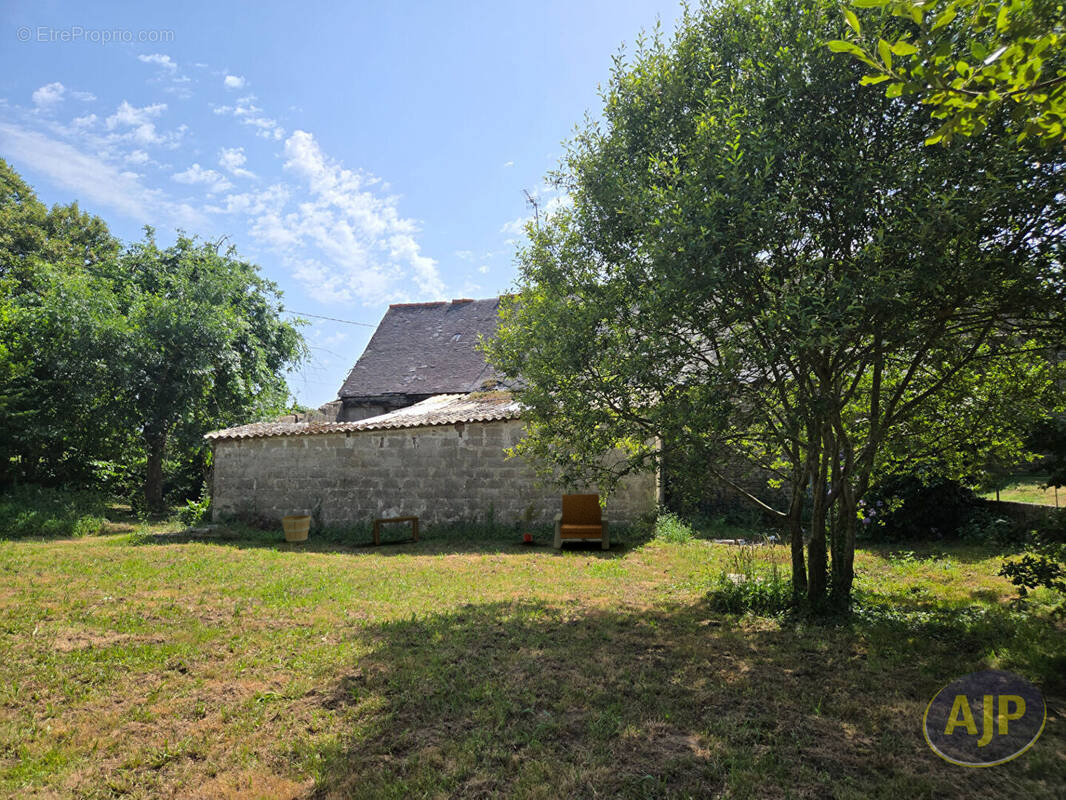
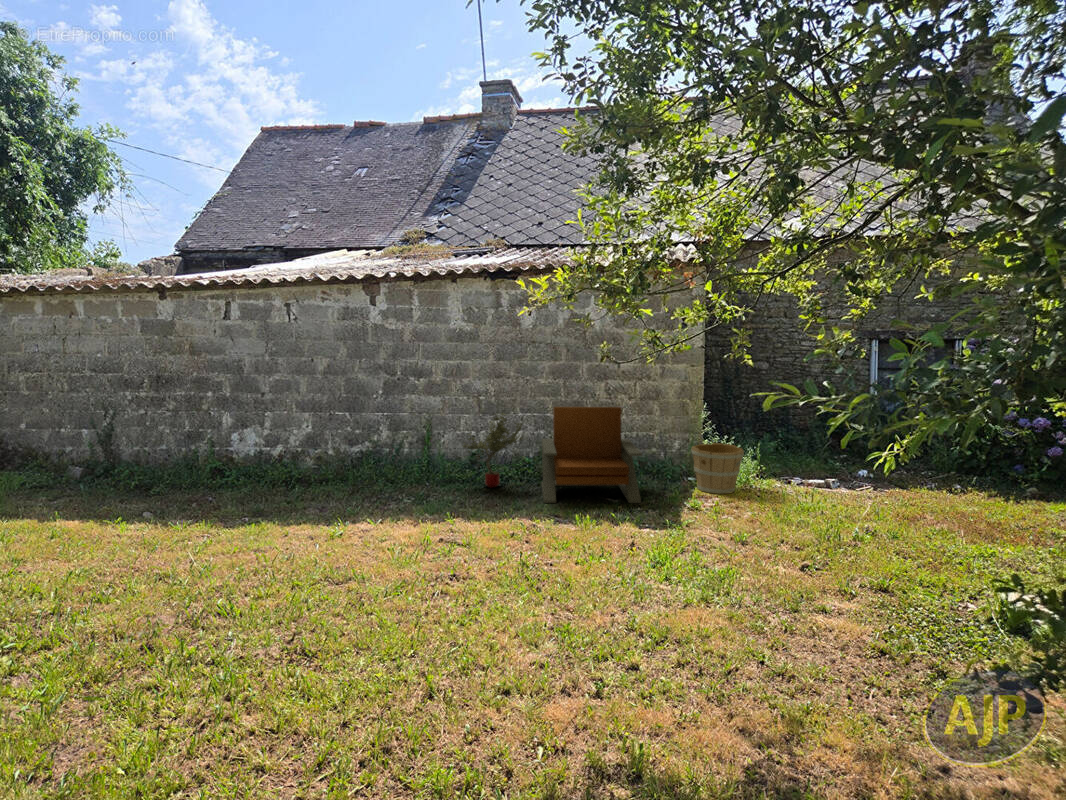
wooden bucket: present [282,515,311,542] -> present [692,443,744,494]
bench: present [373,515,419,545] -> none [211,439,298,495]

